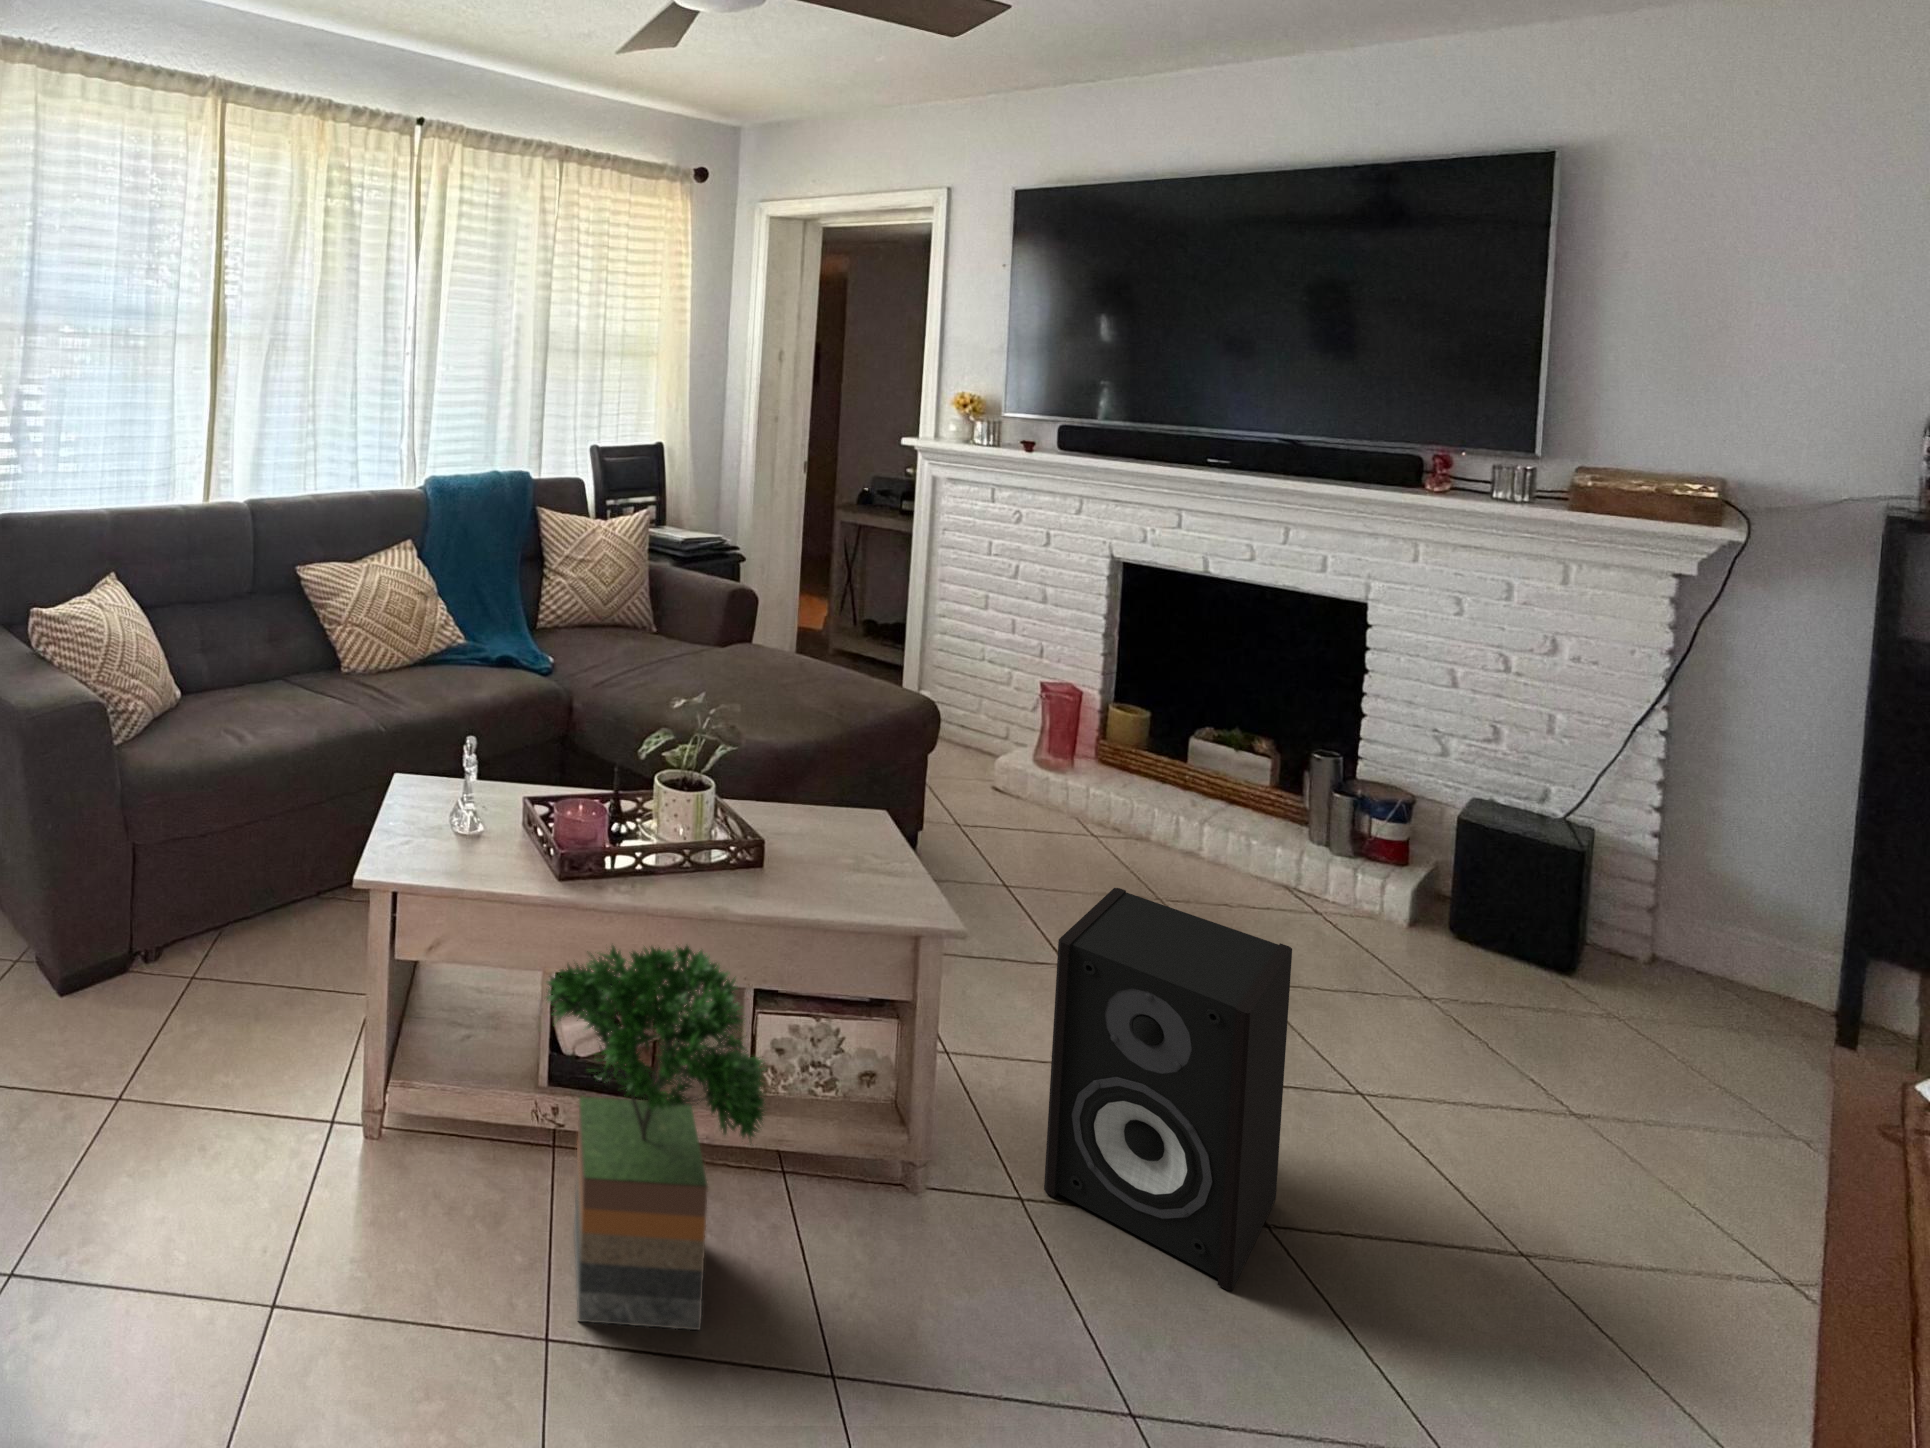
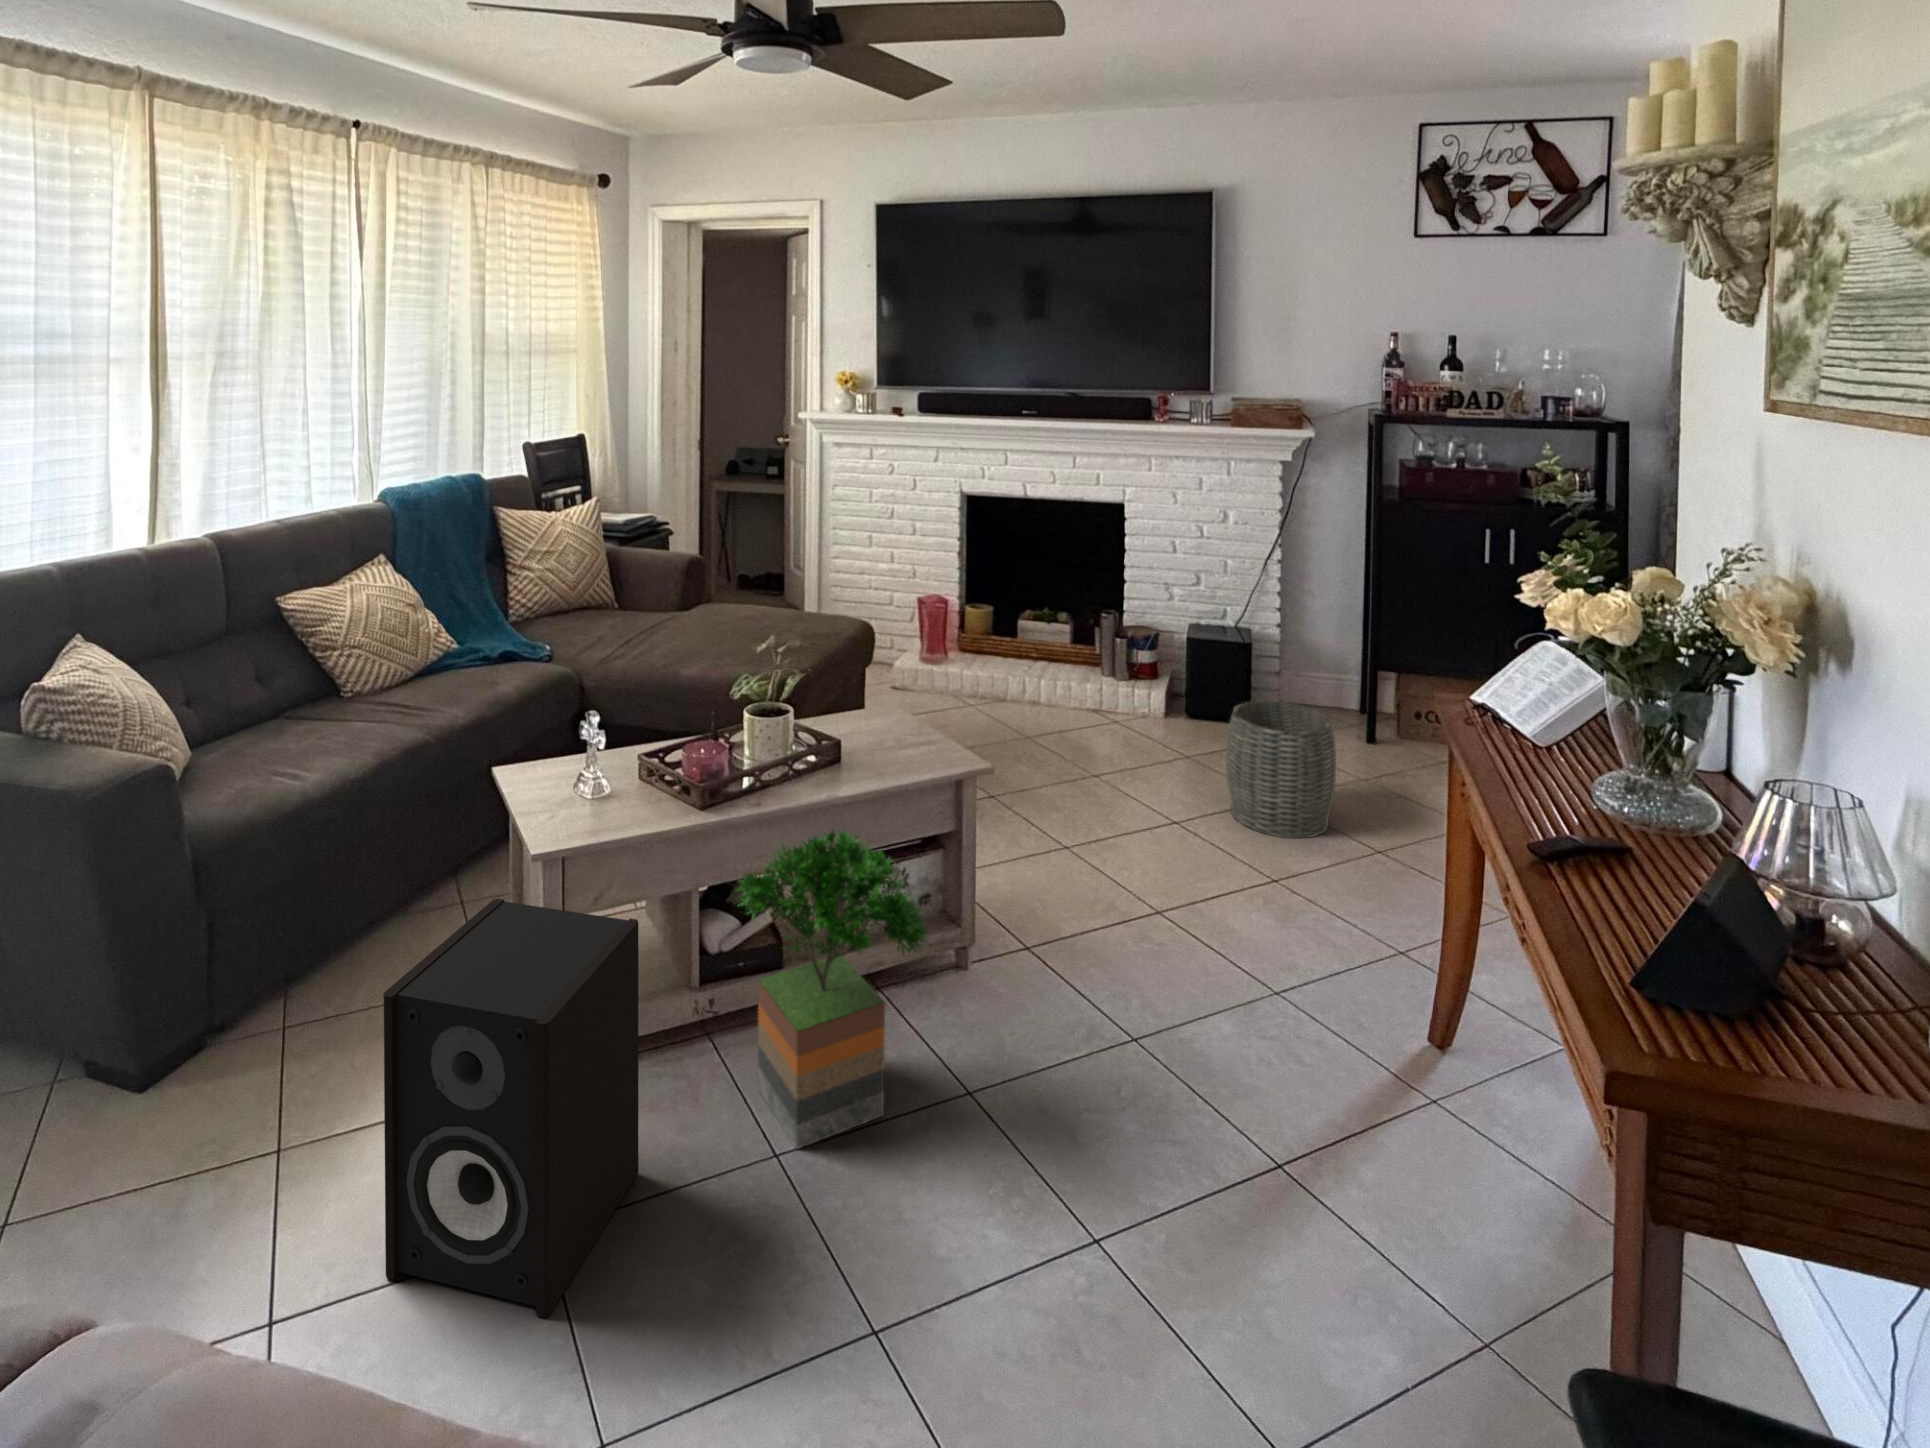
speaker: present [1044,888,1292,1290] -> present [383,899,638,1318]
woven basket: none [1462,944,1694,1203] -> present [1226,701,1336,838]

